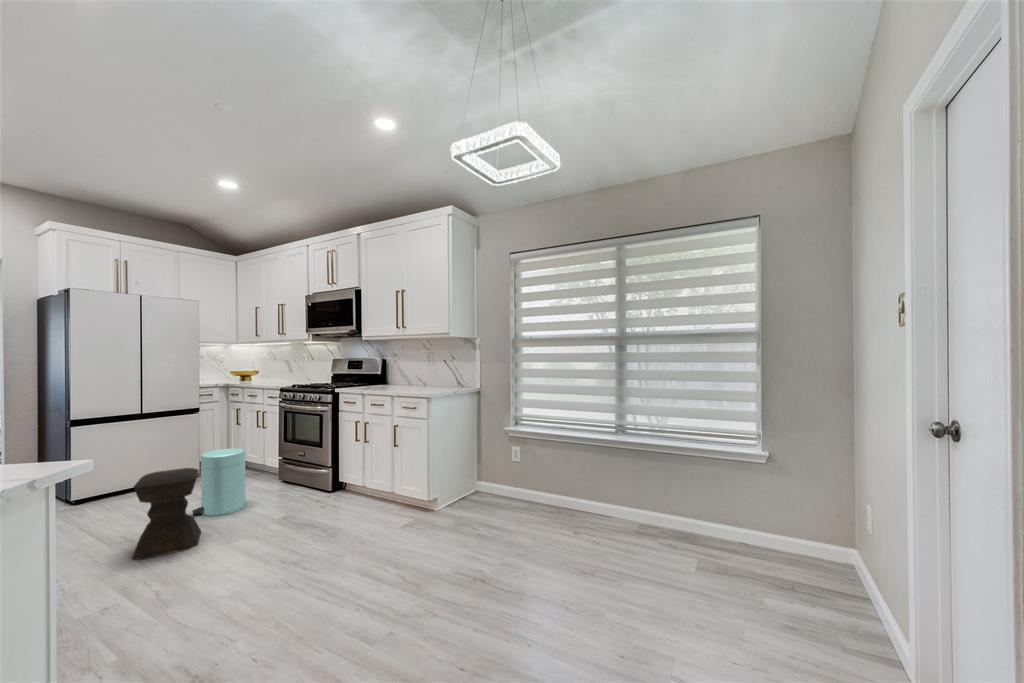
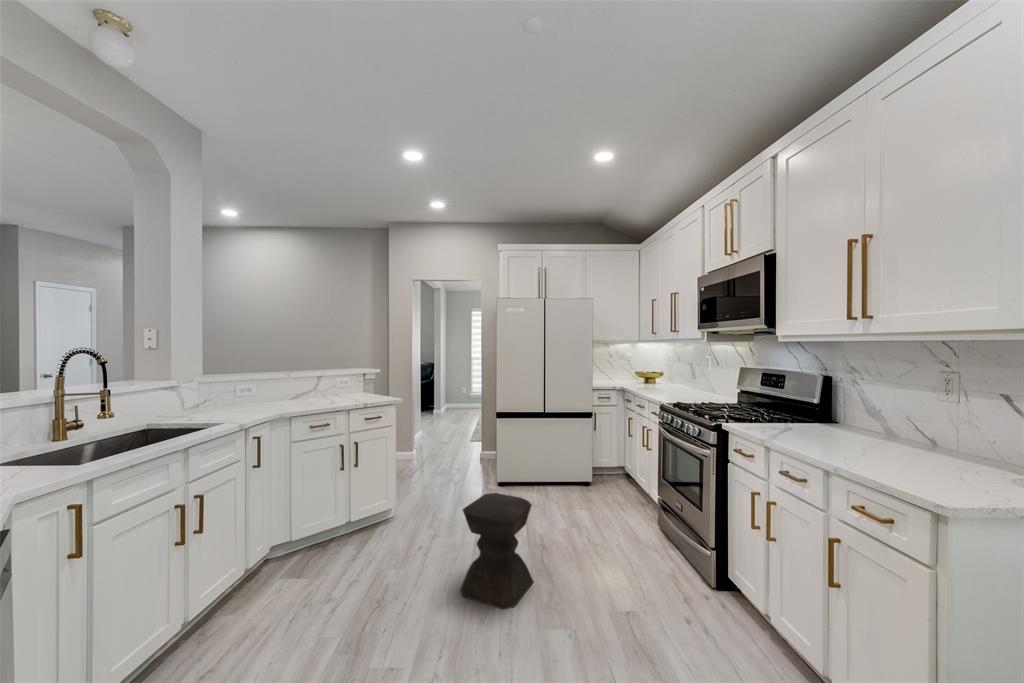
trash can: present [193,448,246,516] -> none [546,474,601,563]

